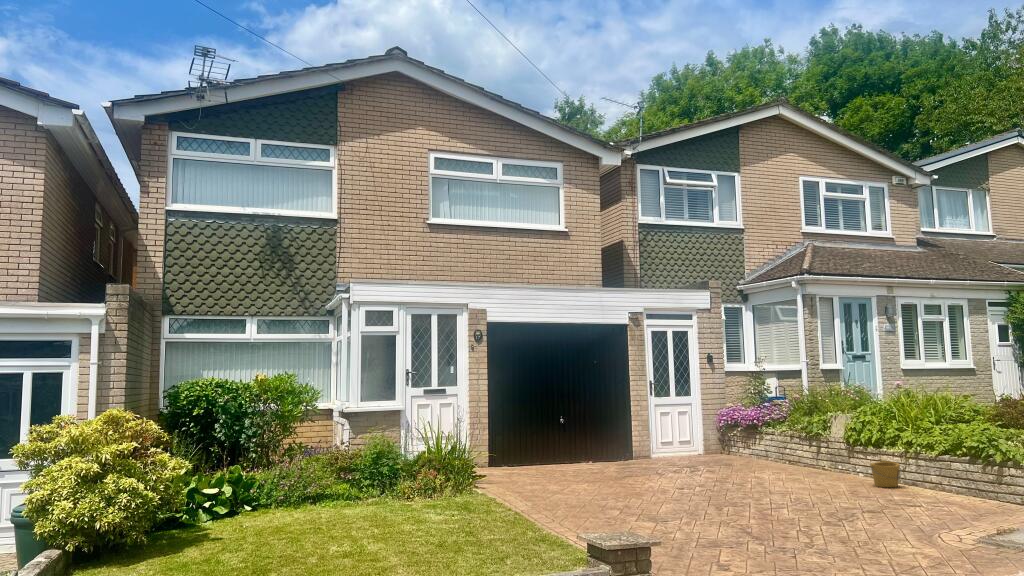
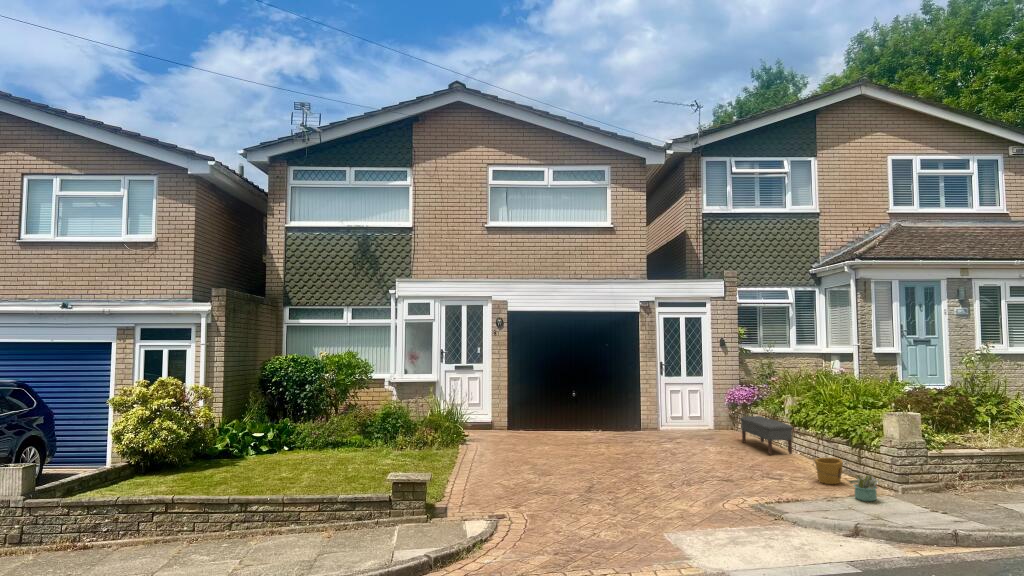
bench: none [747,433,815,470] -> present [740,416,793,455]
decorative plant: none [921,471,953,497] -> present [848,475,878,501]

